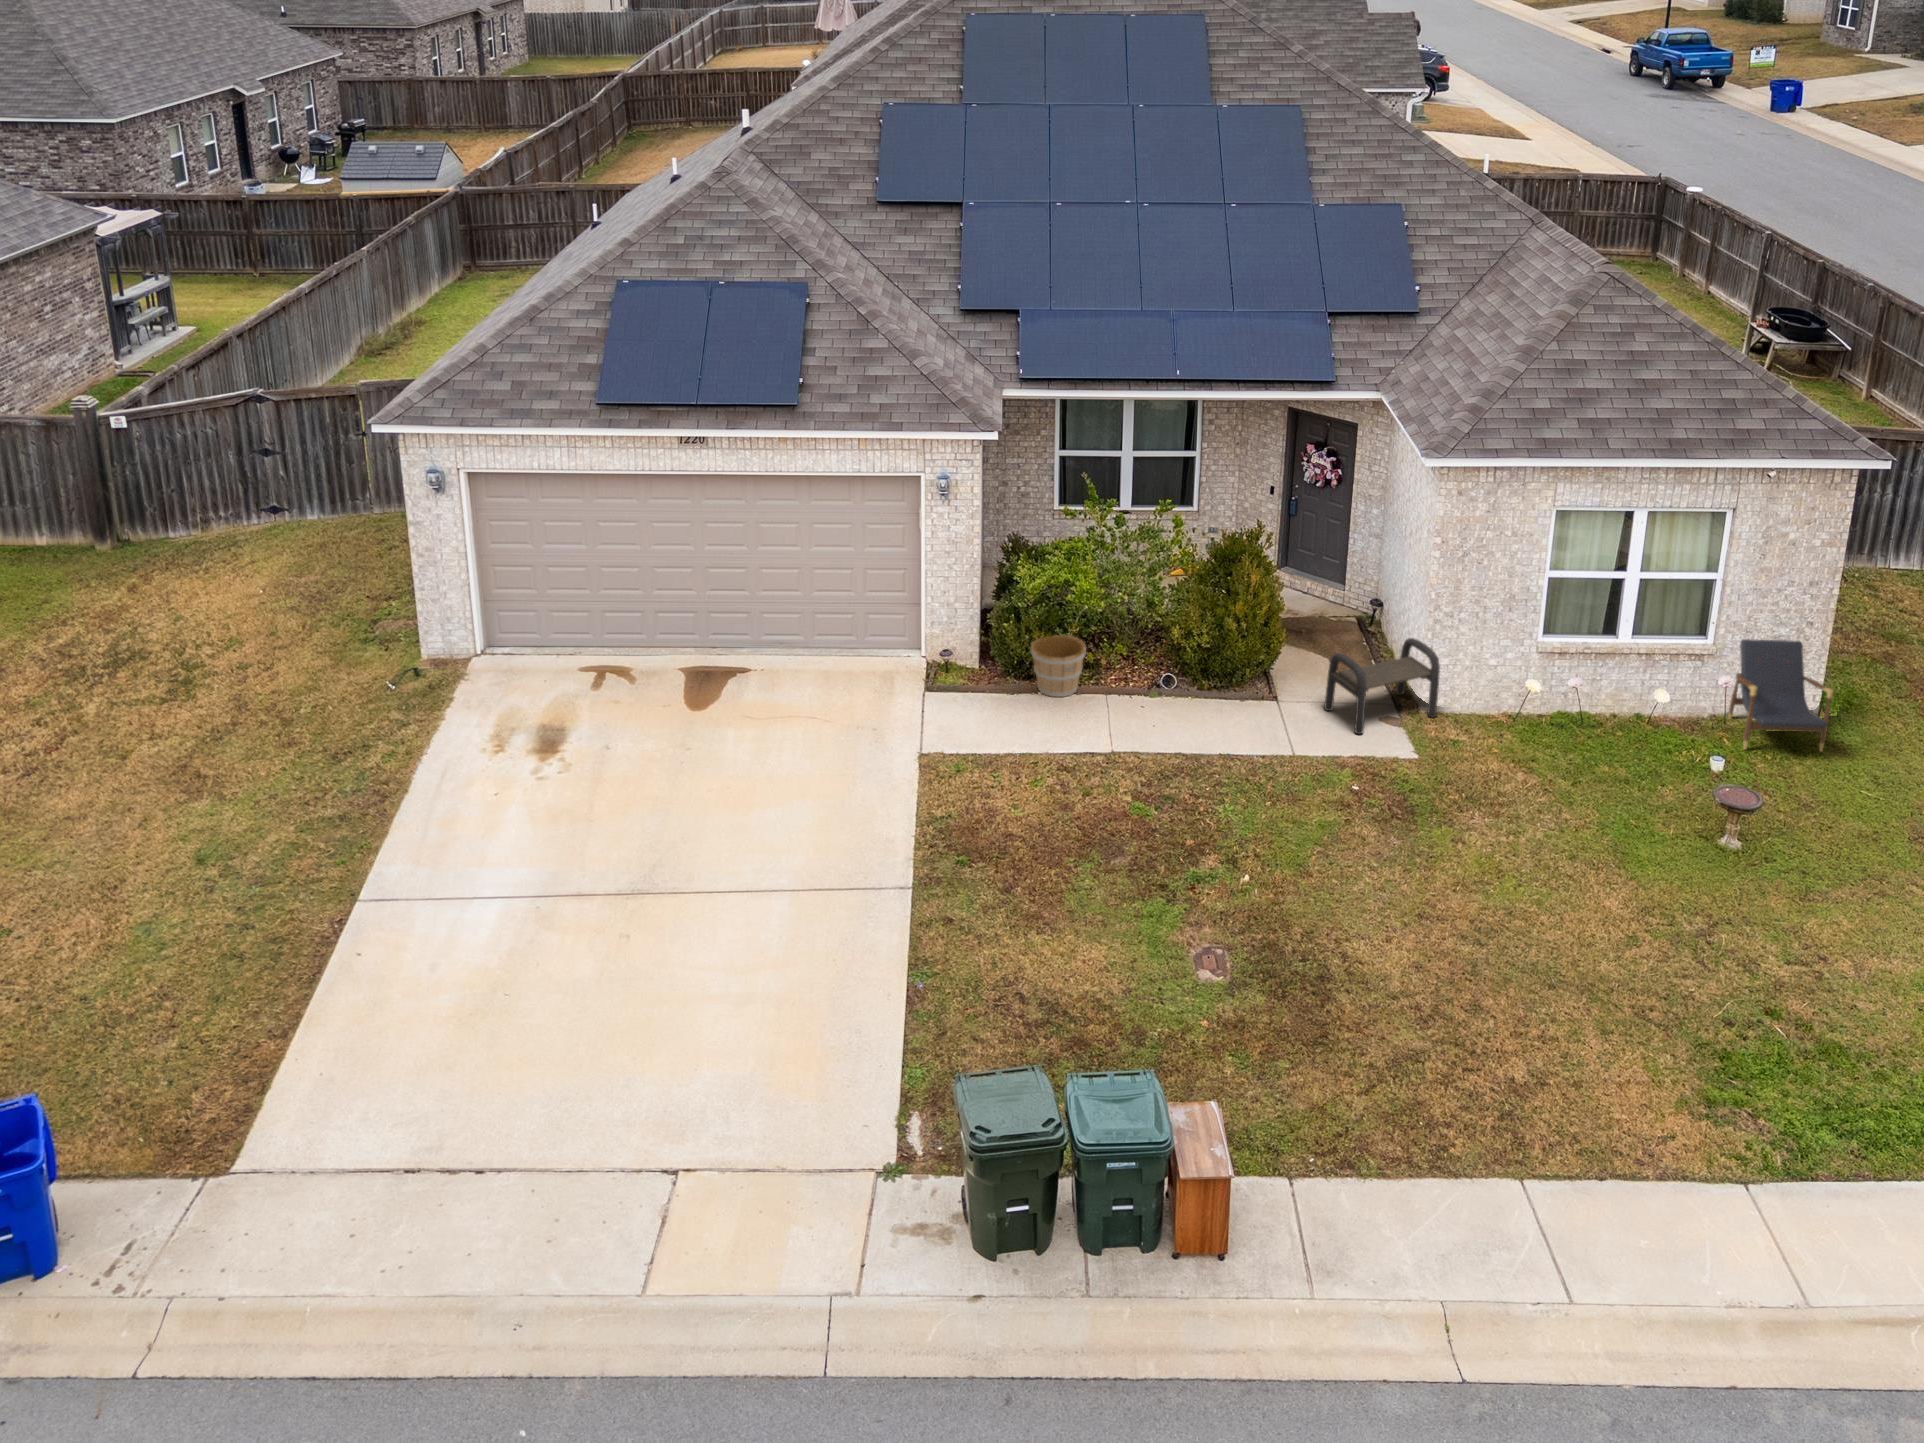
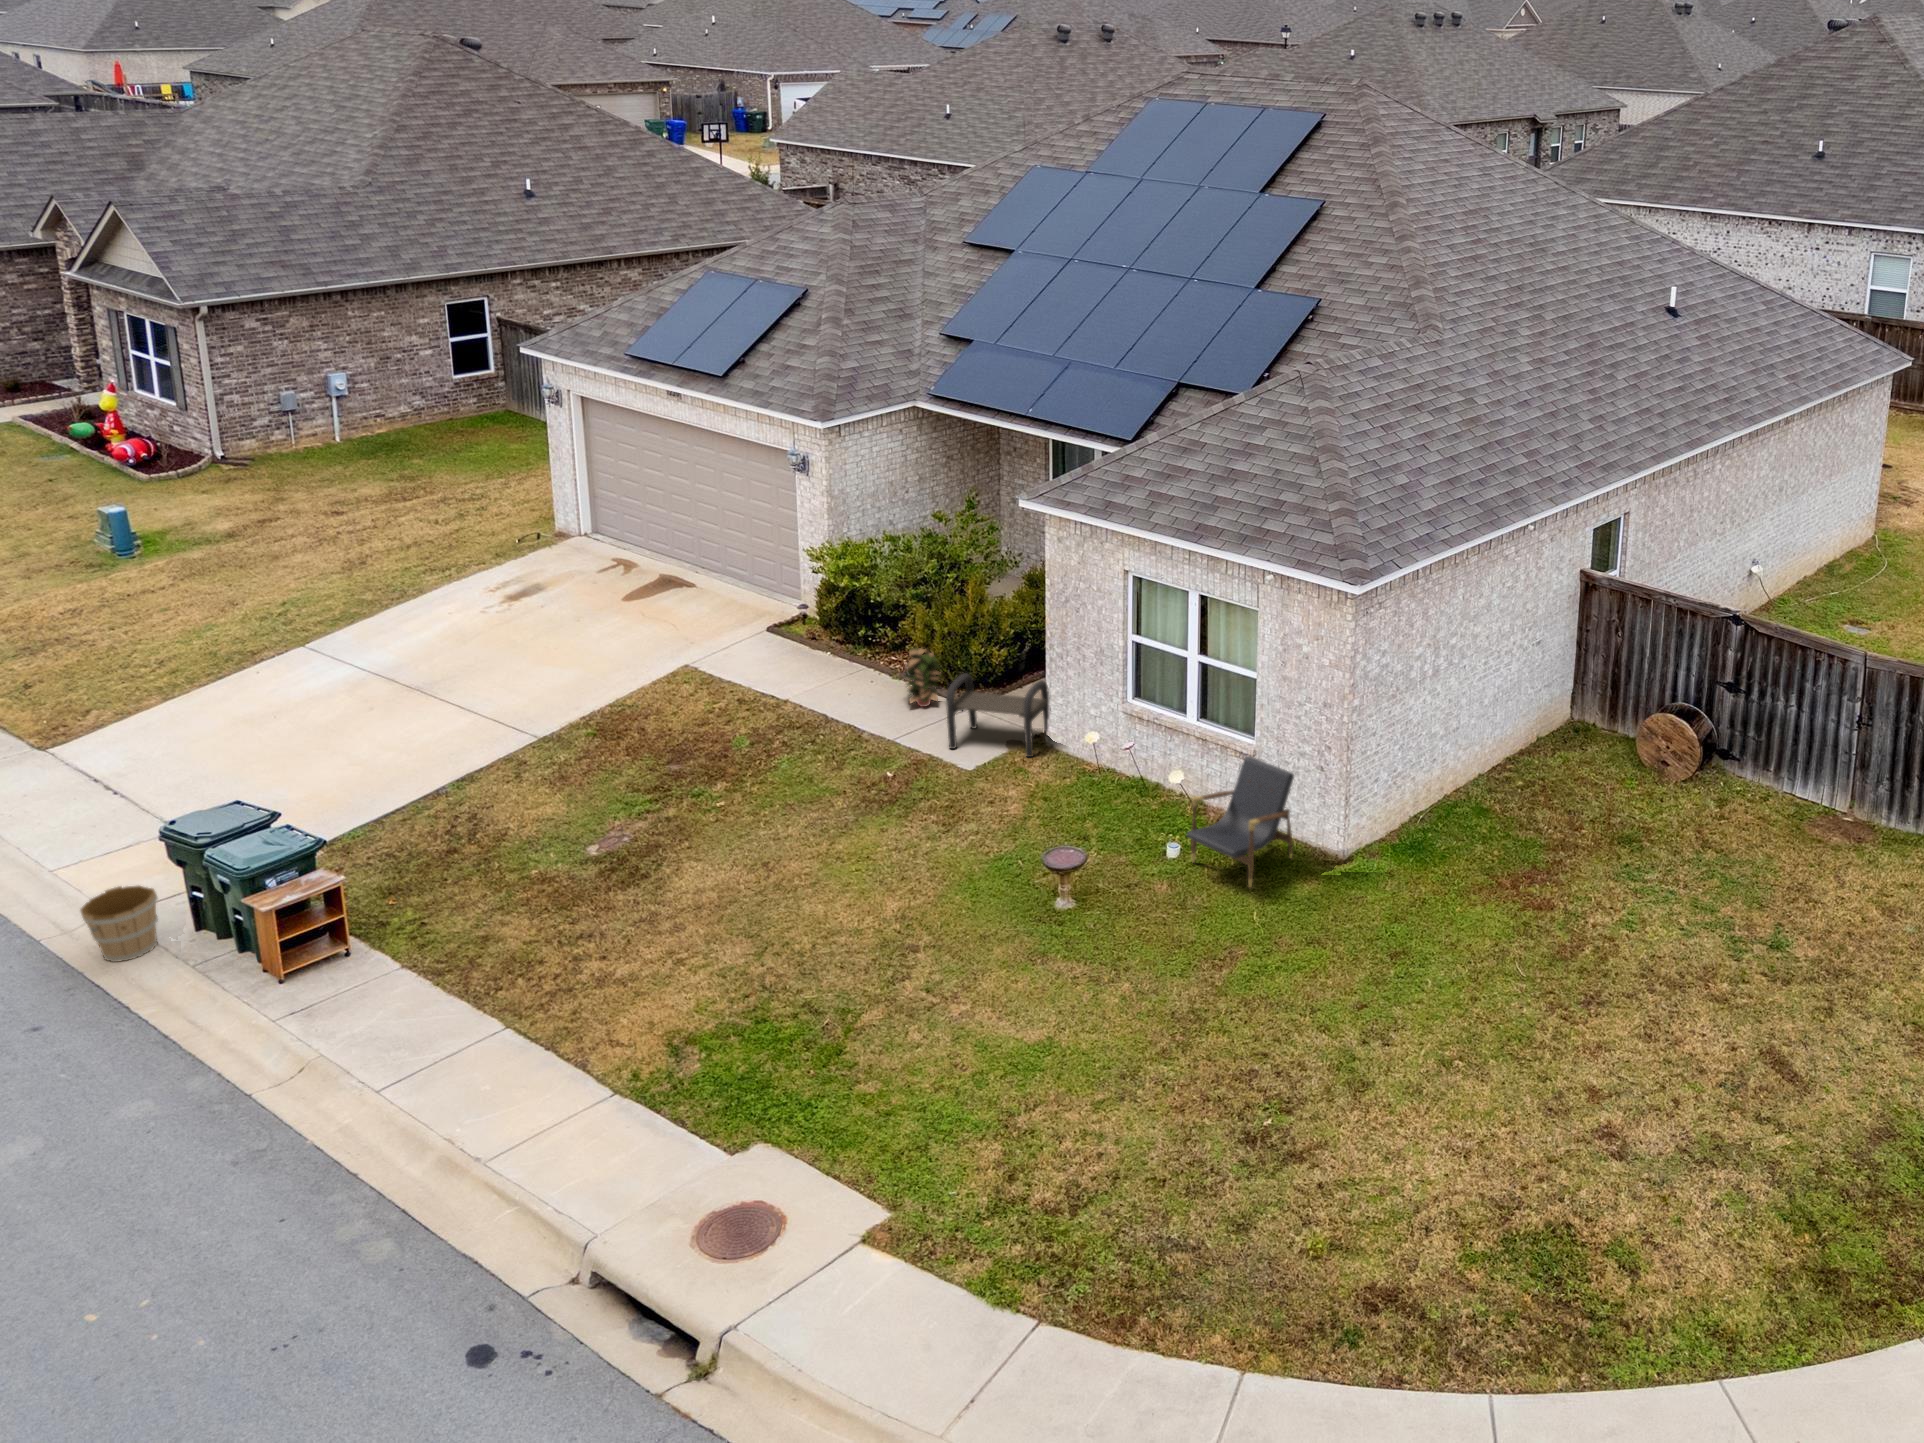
wooden bucket: present [1031,635,1086,697] -> present [80,886,158,962]
decorative plant: none [1212,645,1259,709] -> present [905,648,941,707]

